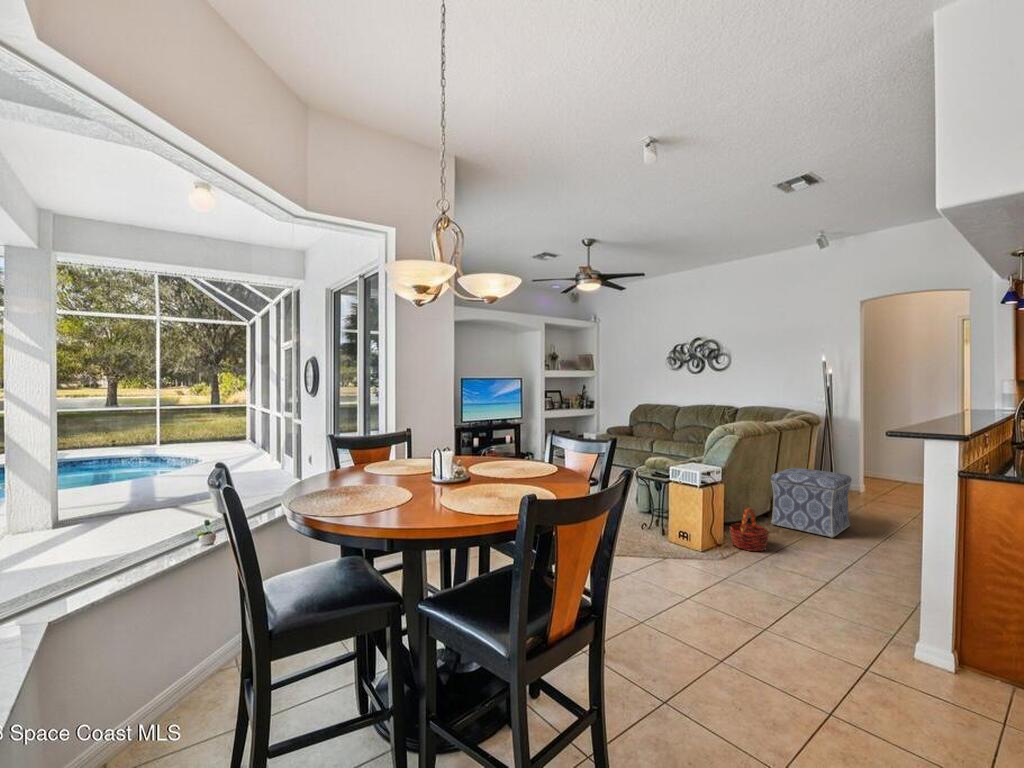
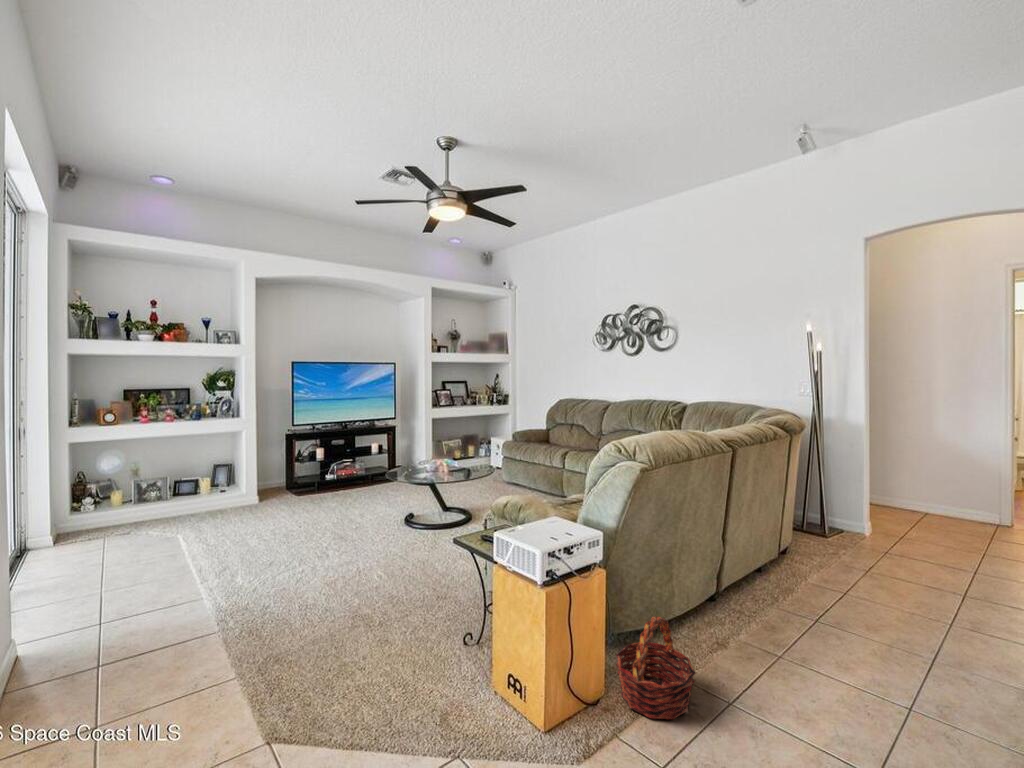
ottoman: present [771,468,852,538] -> none [713,513,859,665]

